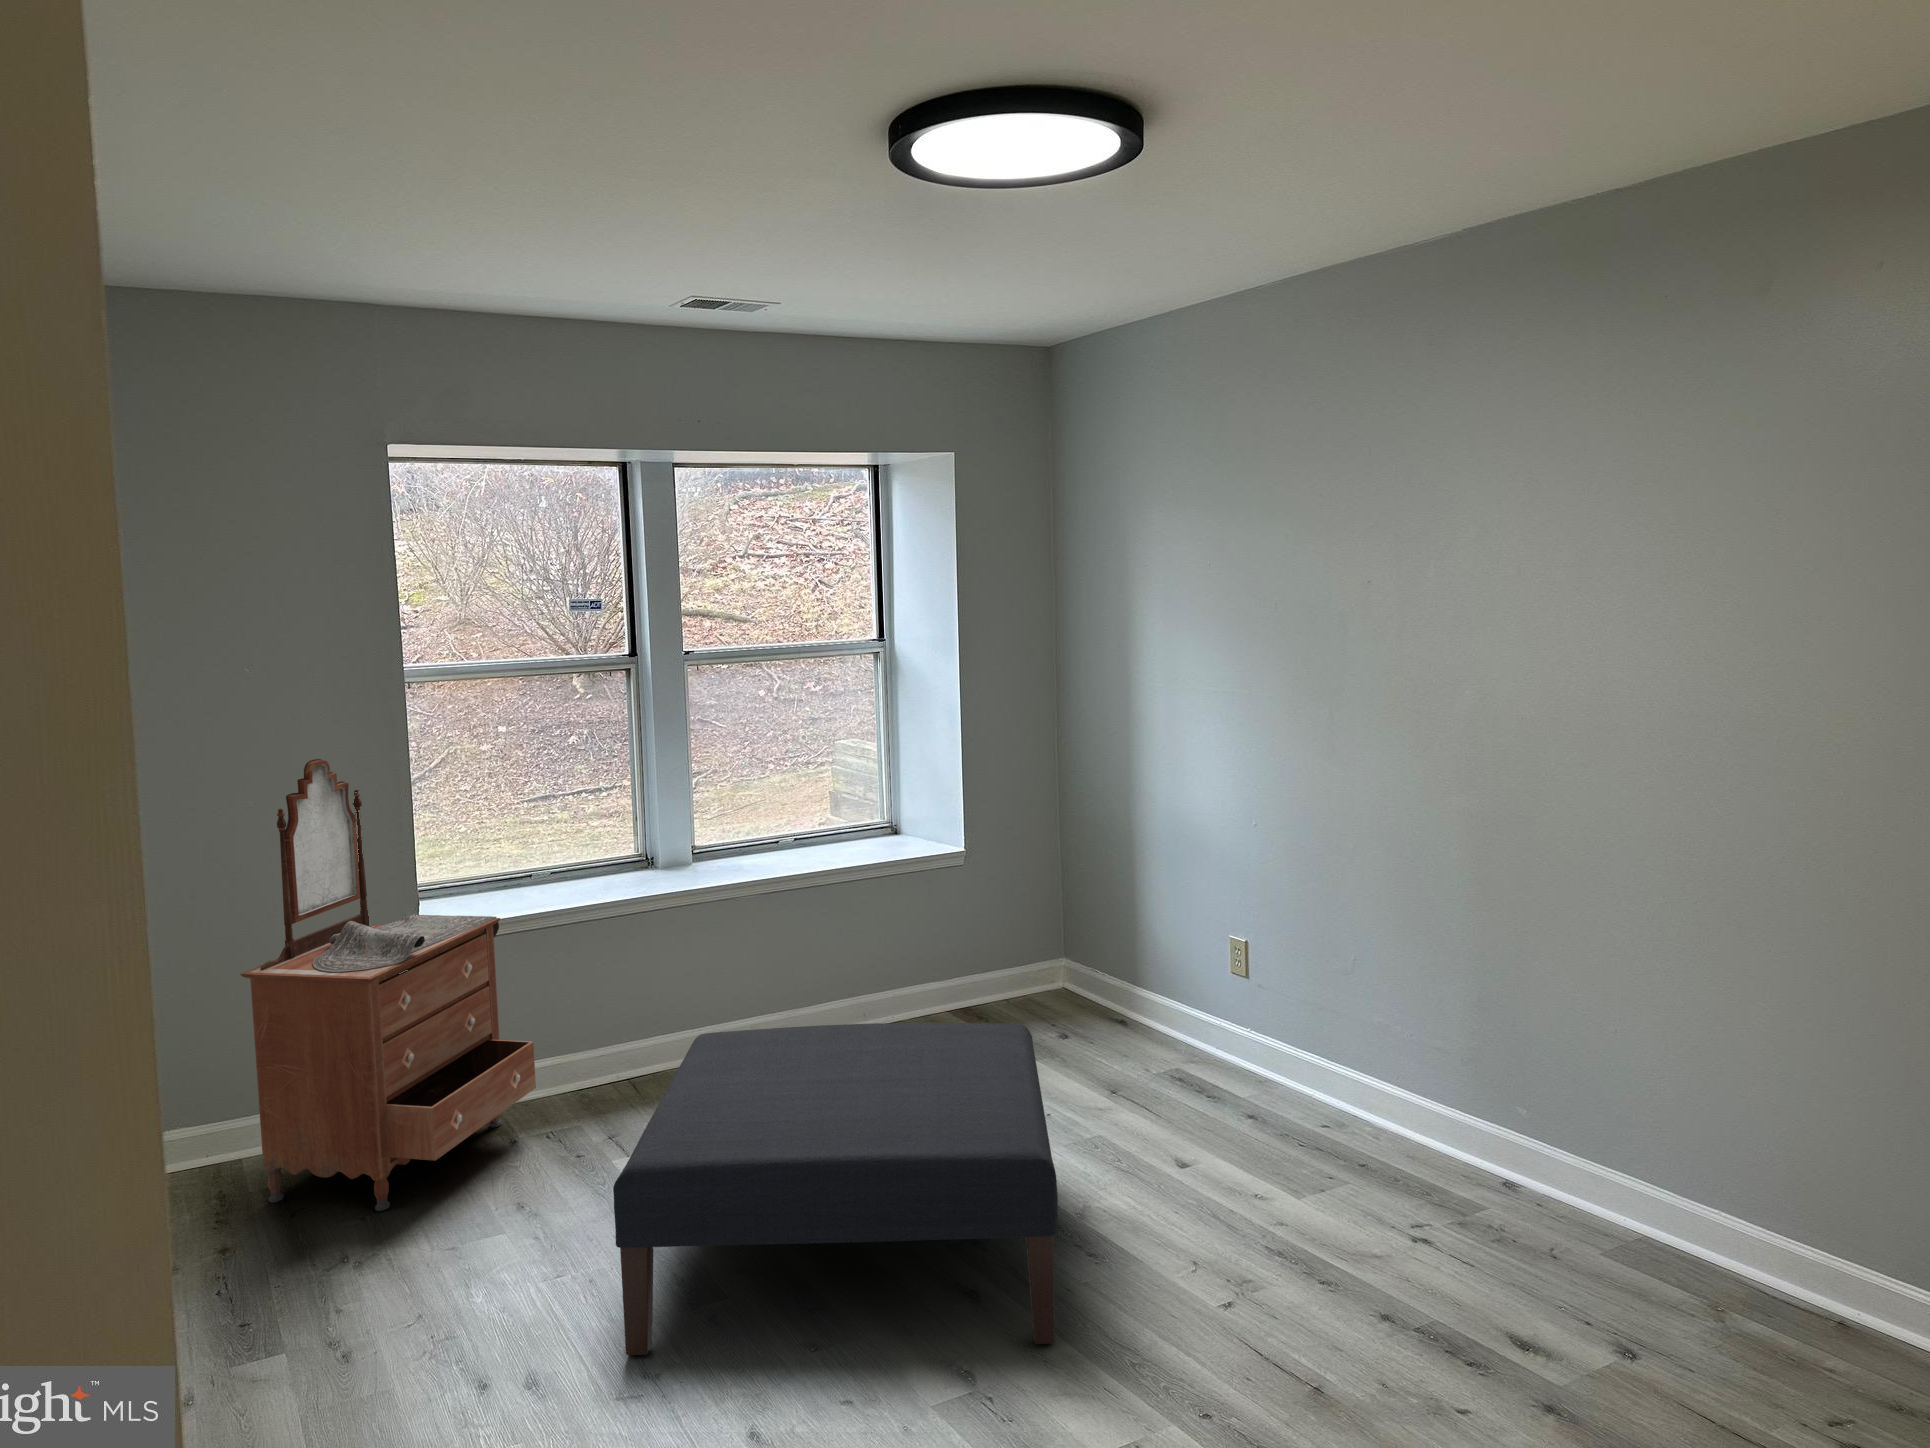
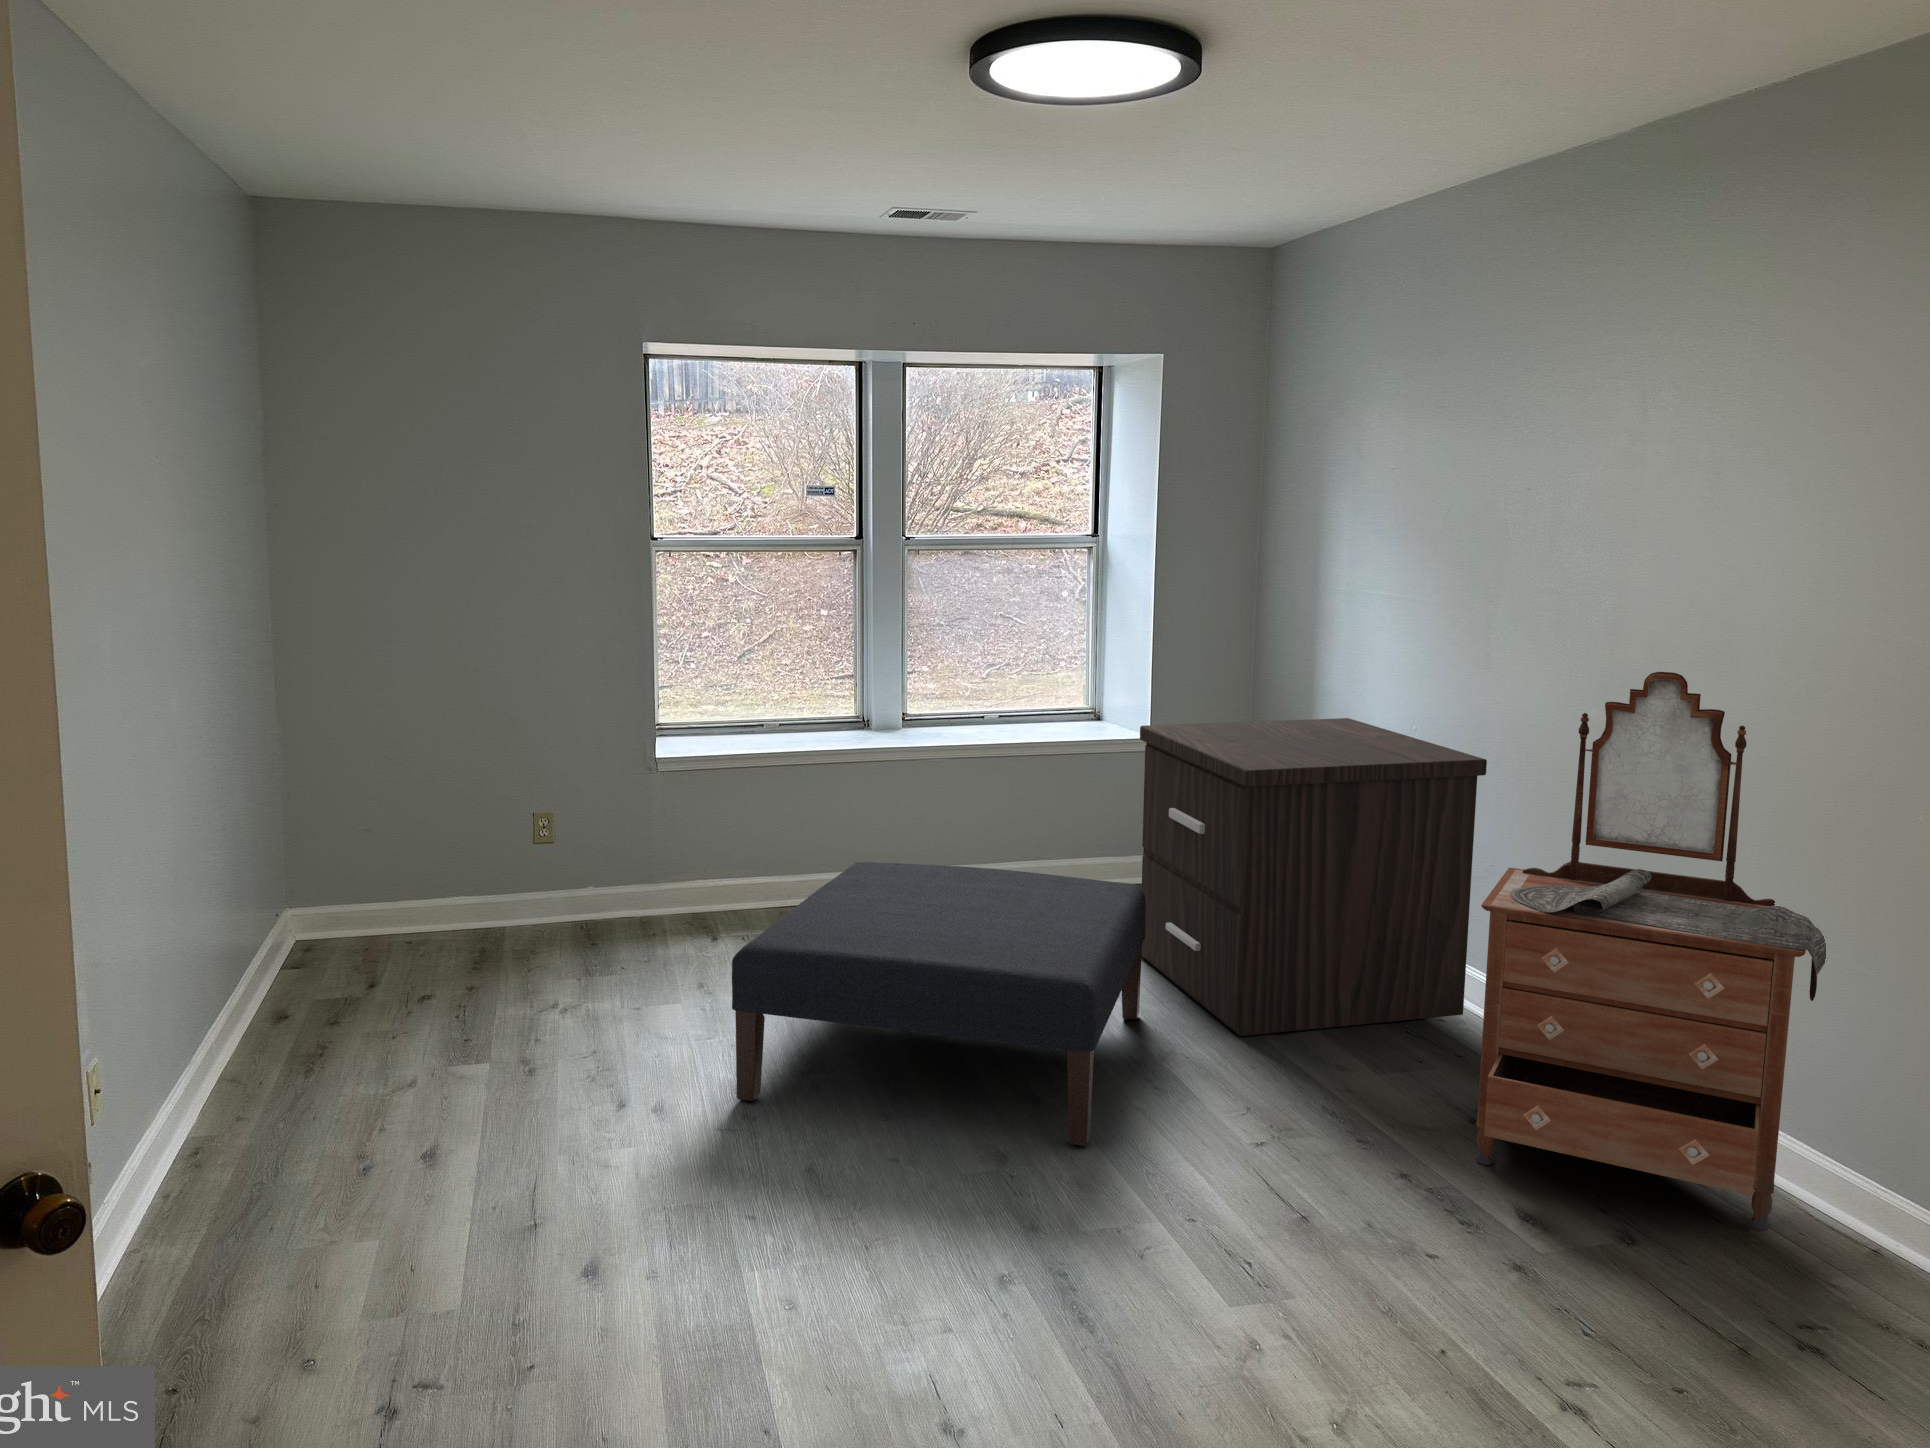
dresser: present [240,759,536,1211] -> present [1475,672,1826,1230]
nightstand: none [985,817,1350,1175] -> present [1140,718,1487,1036]

